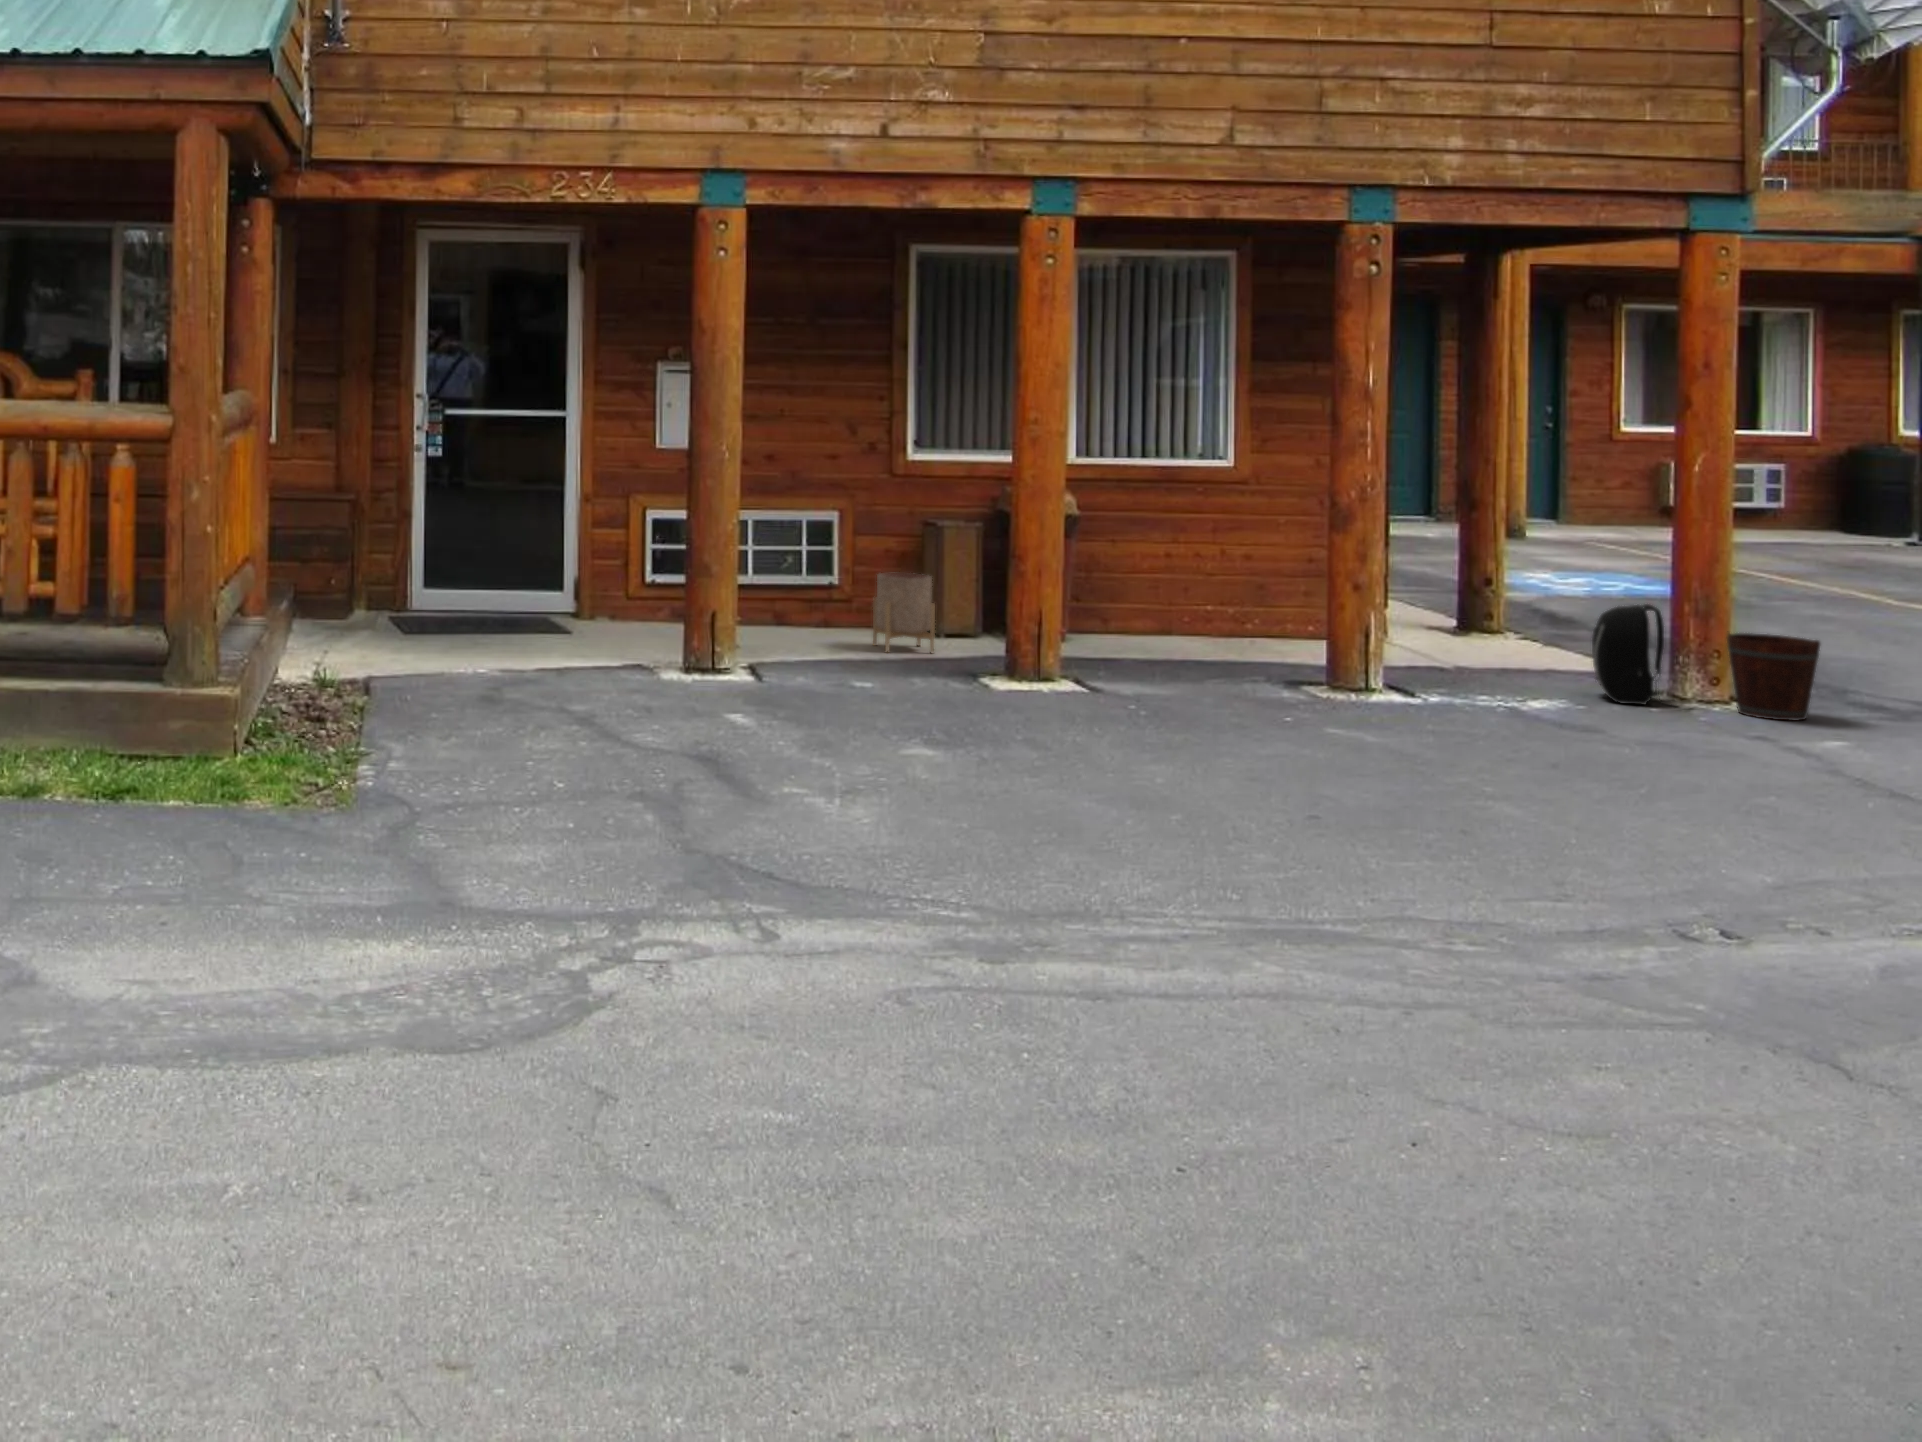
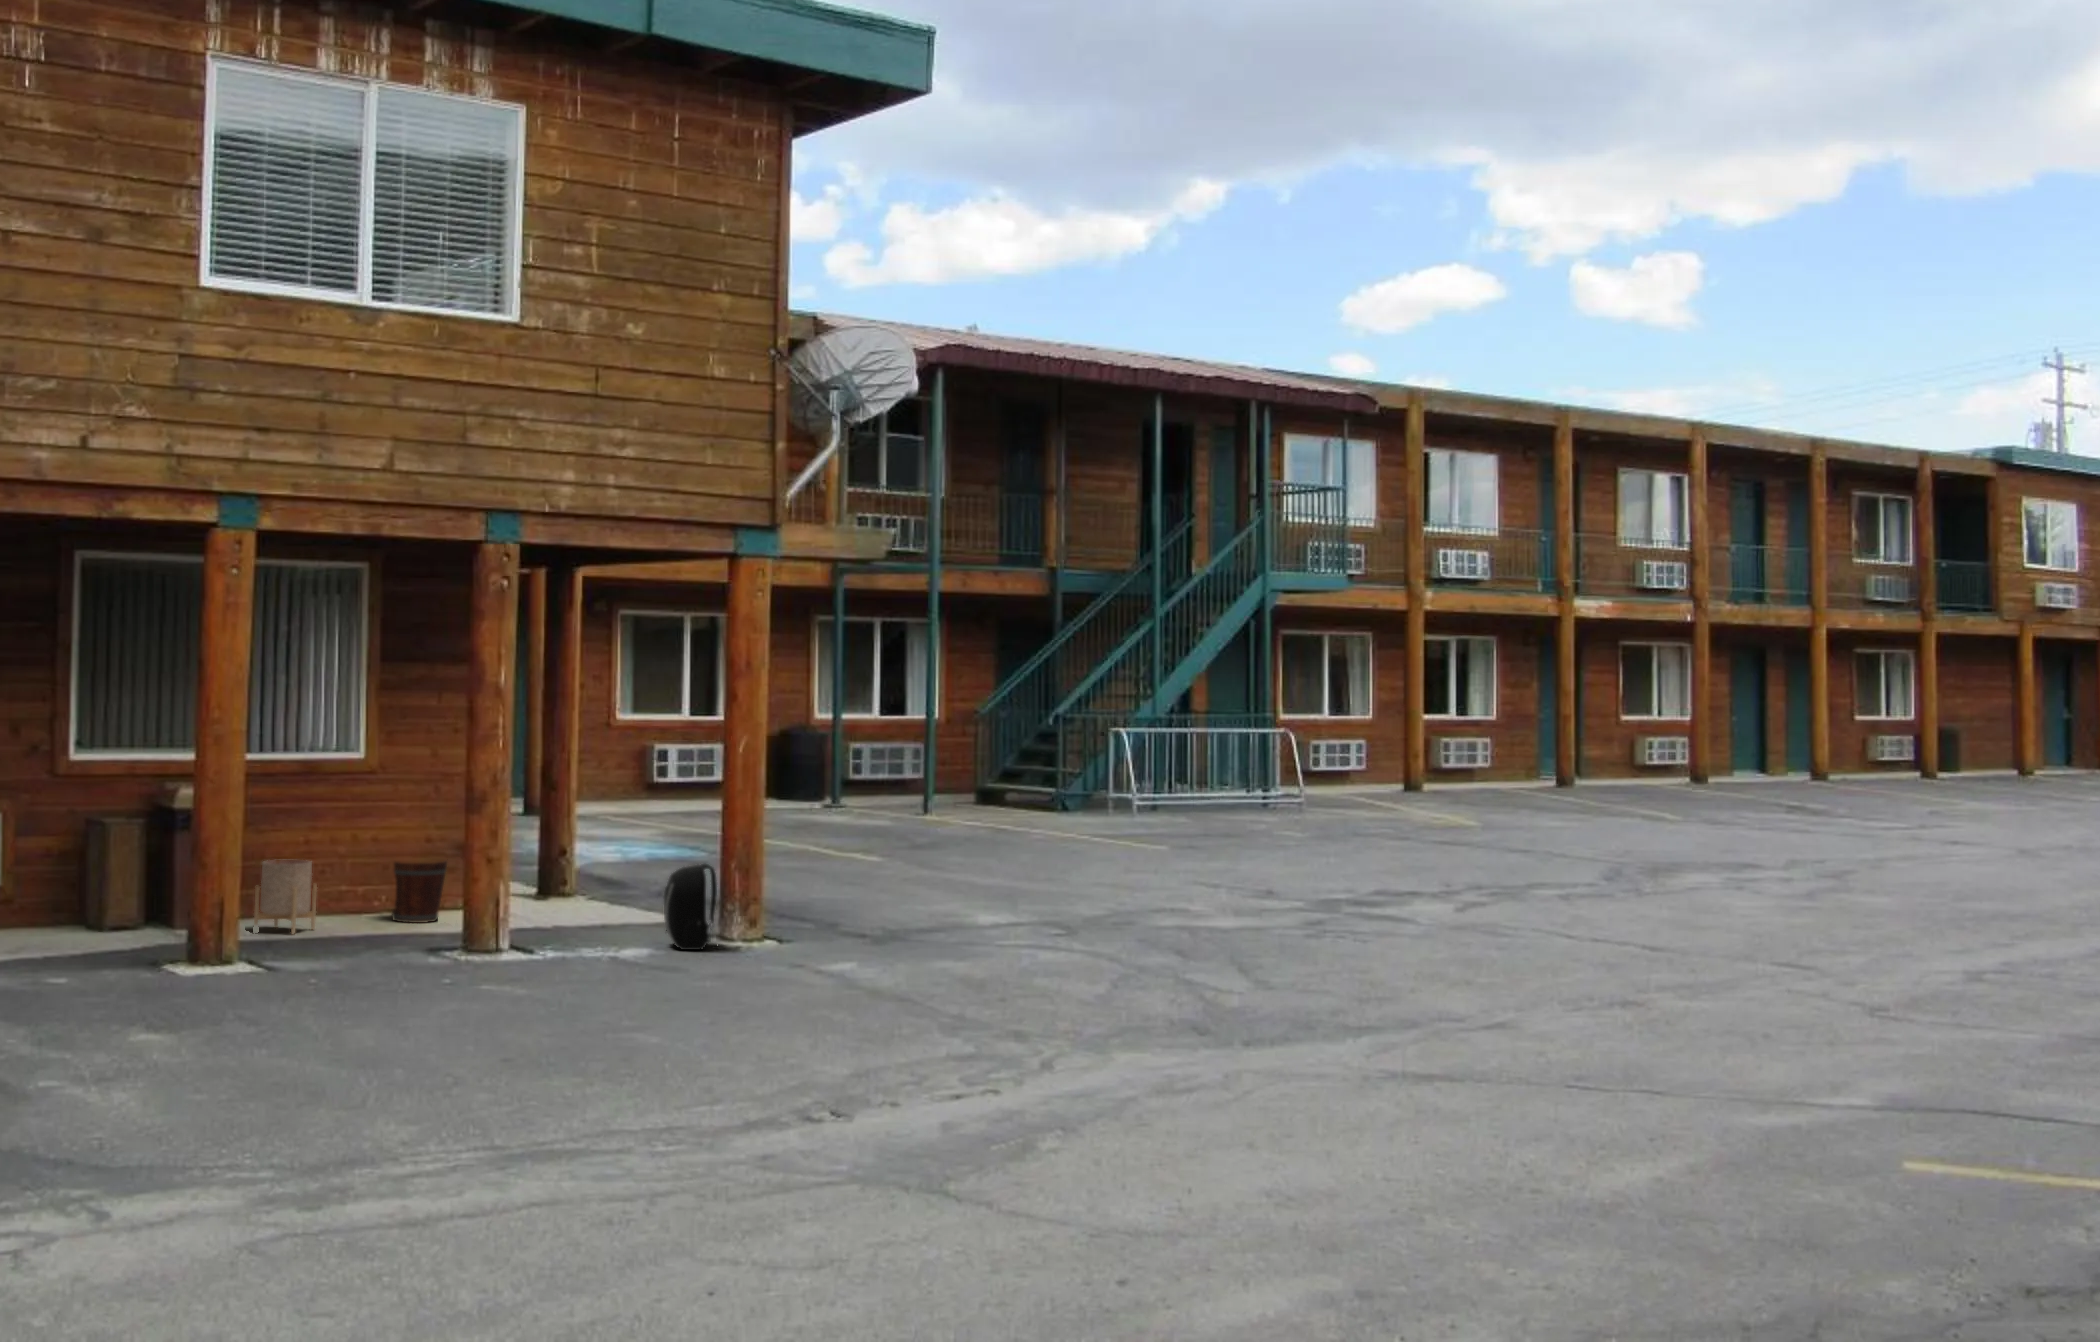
planter: present [873,573,935,652] -> present [254,860,317,934]
bucket: present [1727,633,1820,721] -> present [392,861,447,923]

